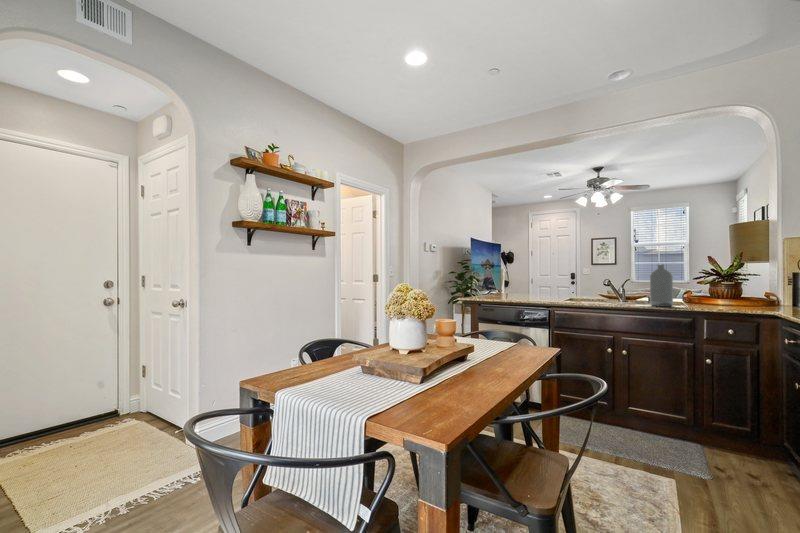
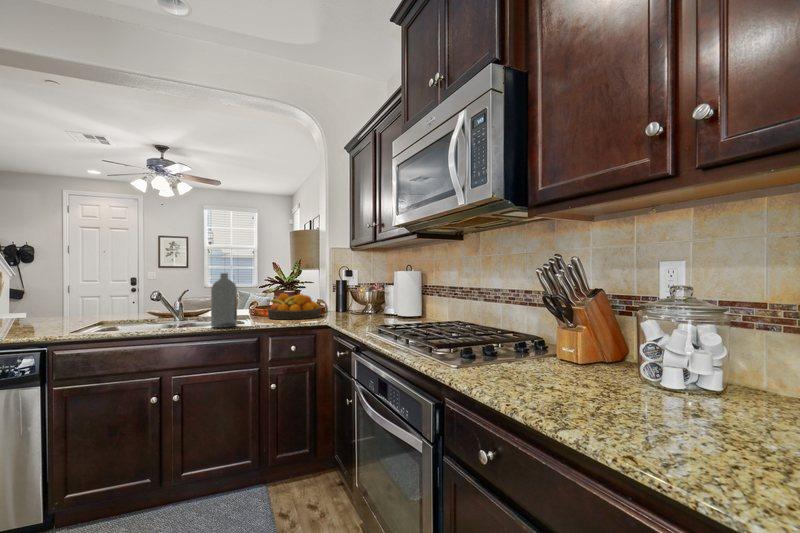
fruit bowl: none [701,283,769,307] -> present [267,293,321,319]

